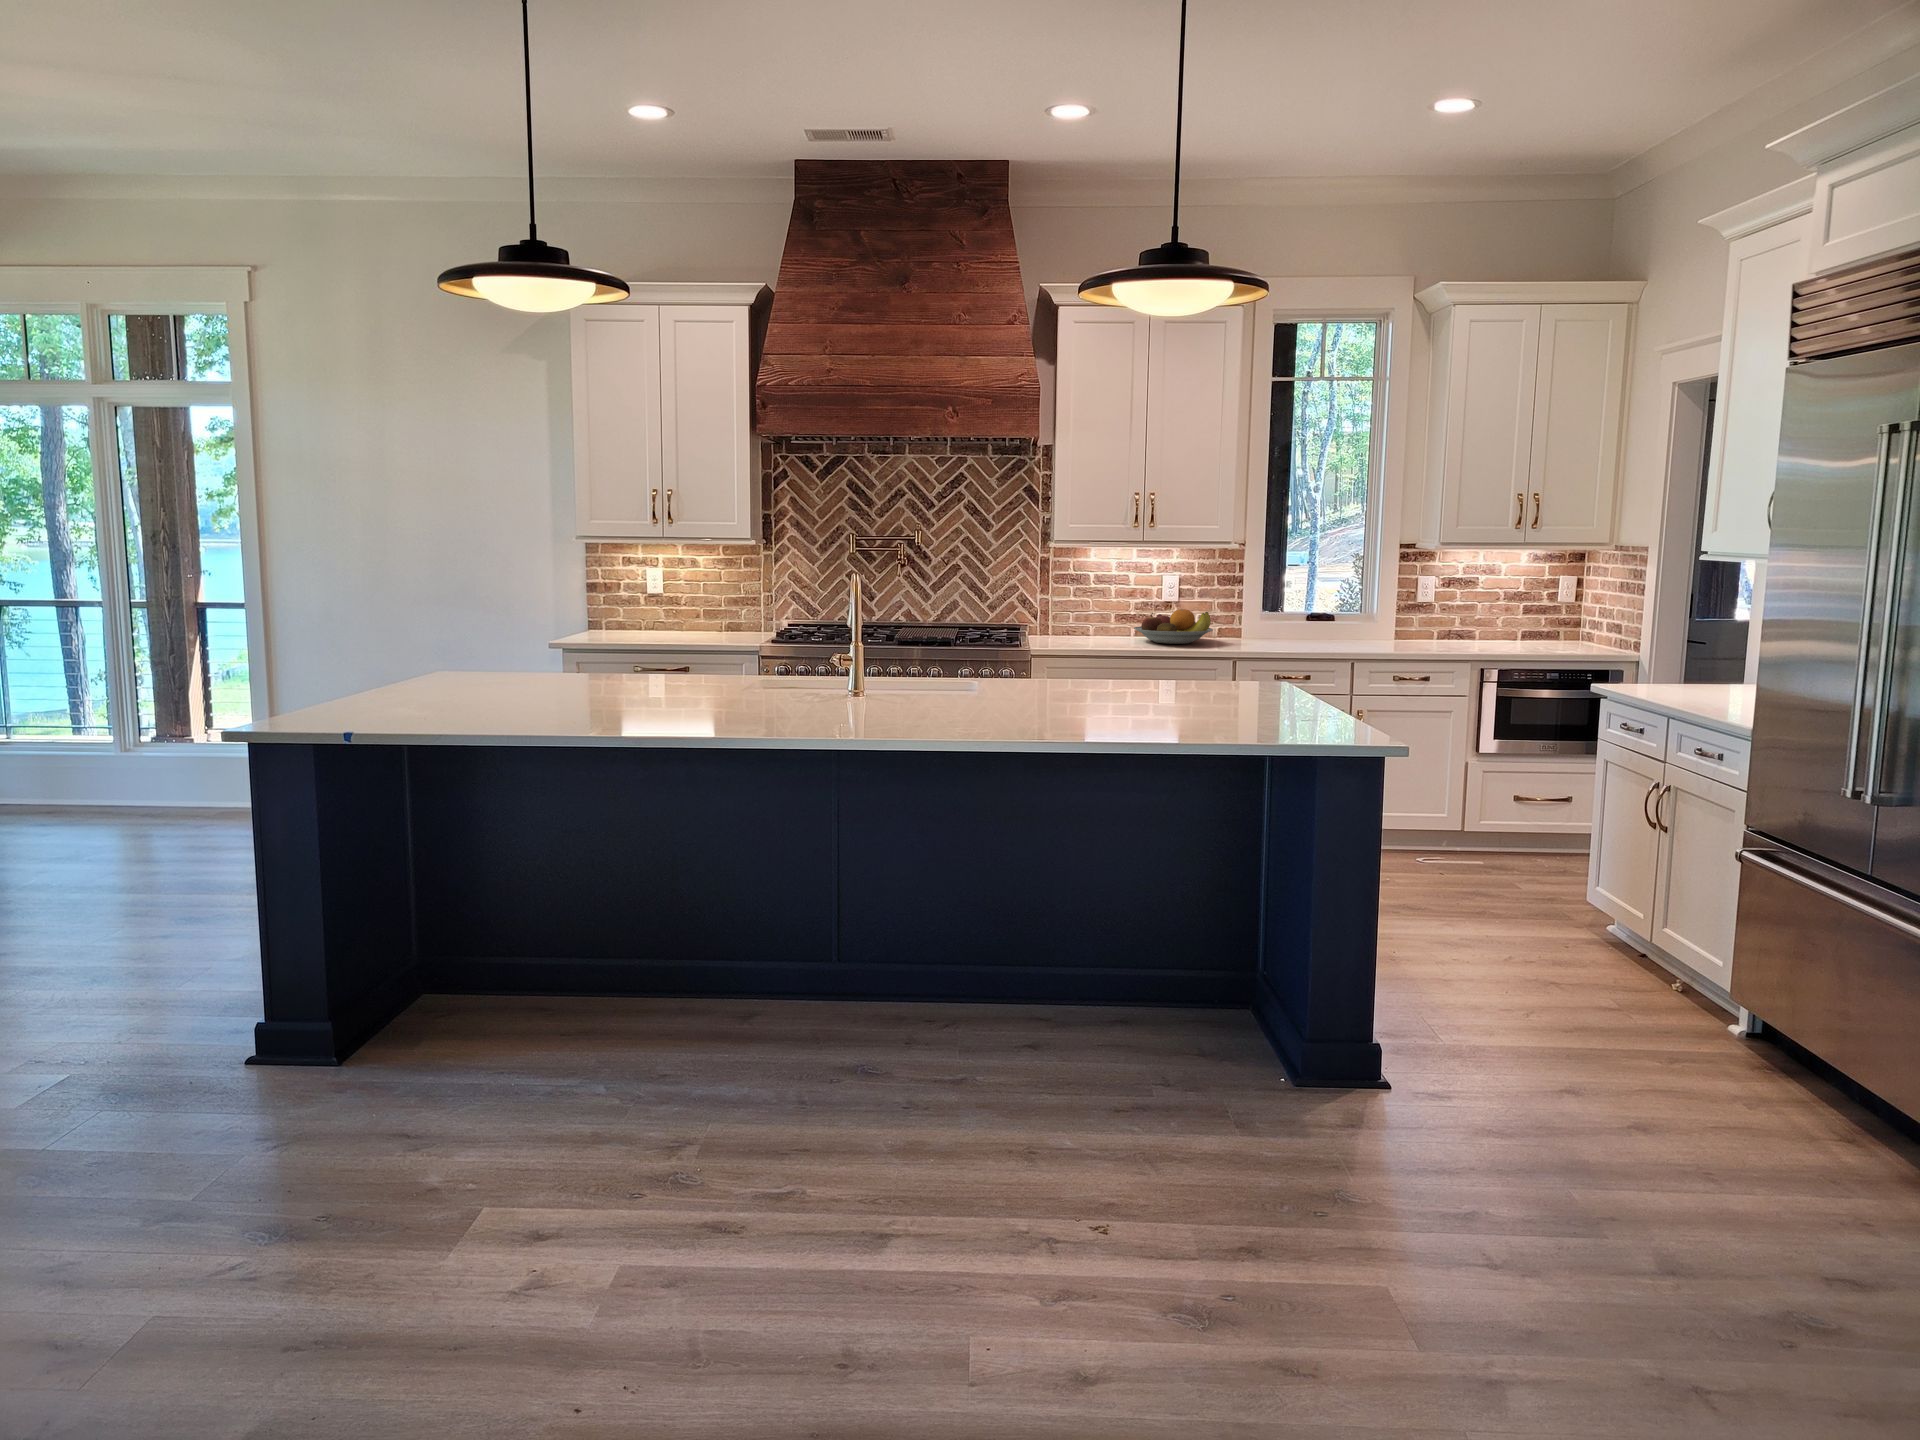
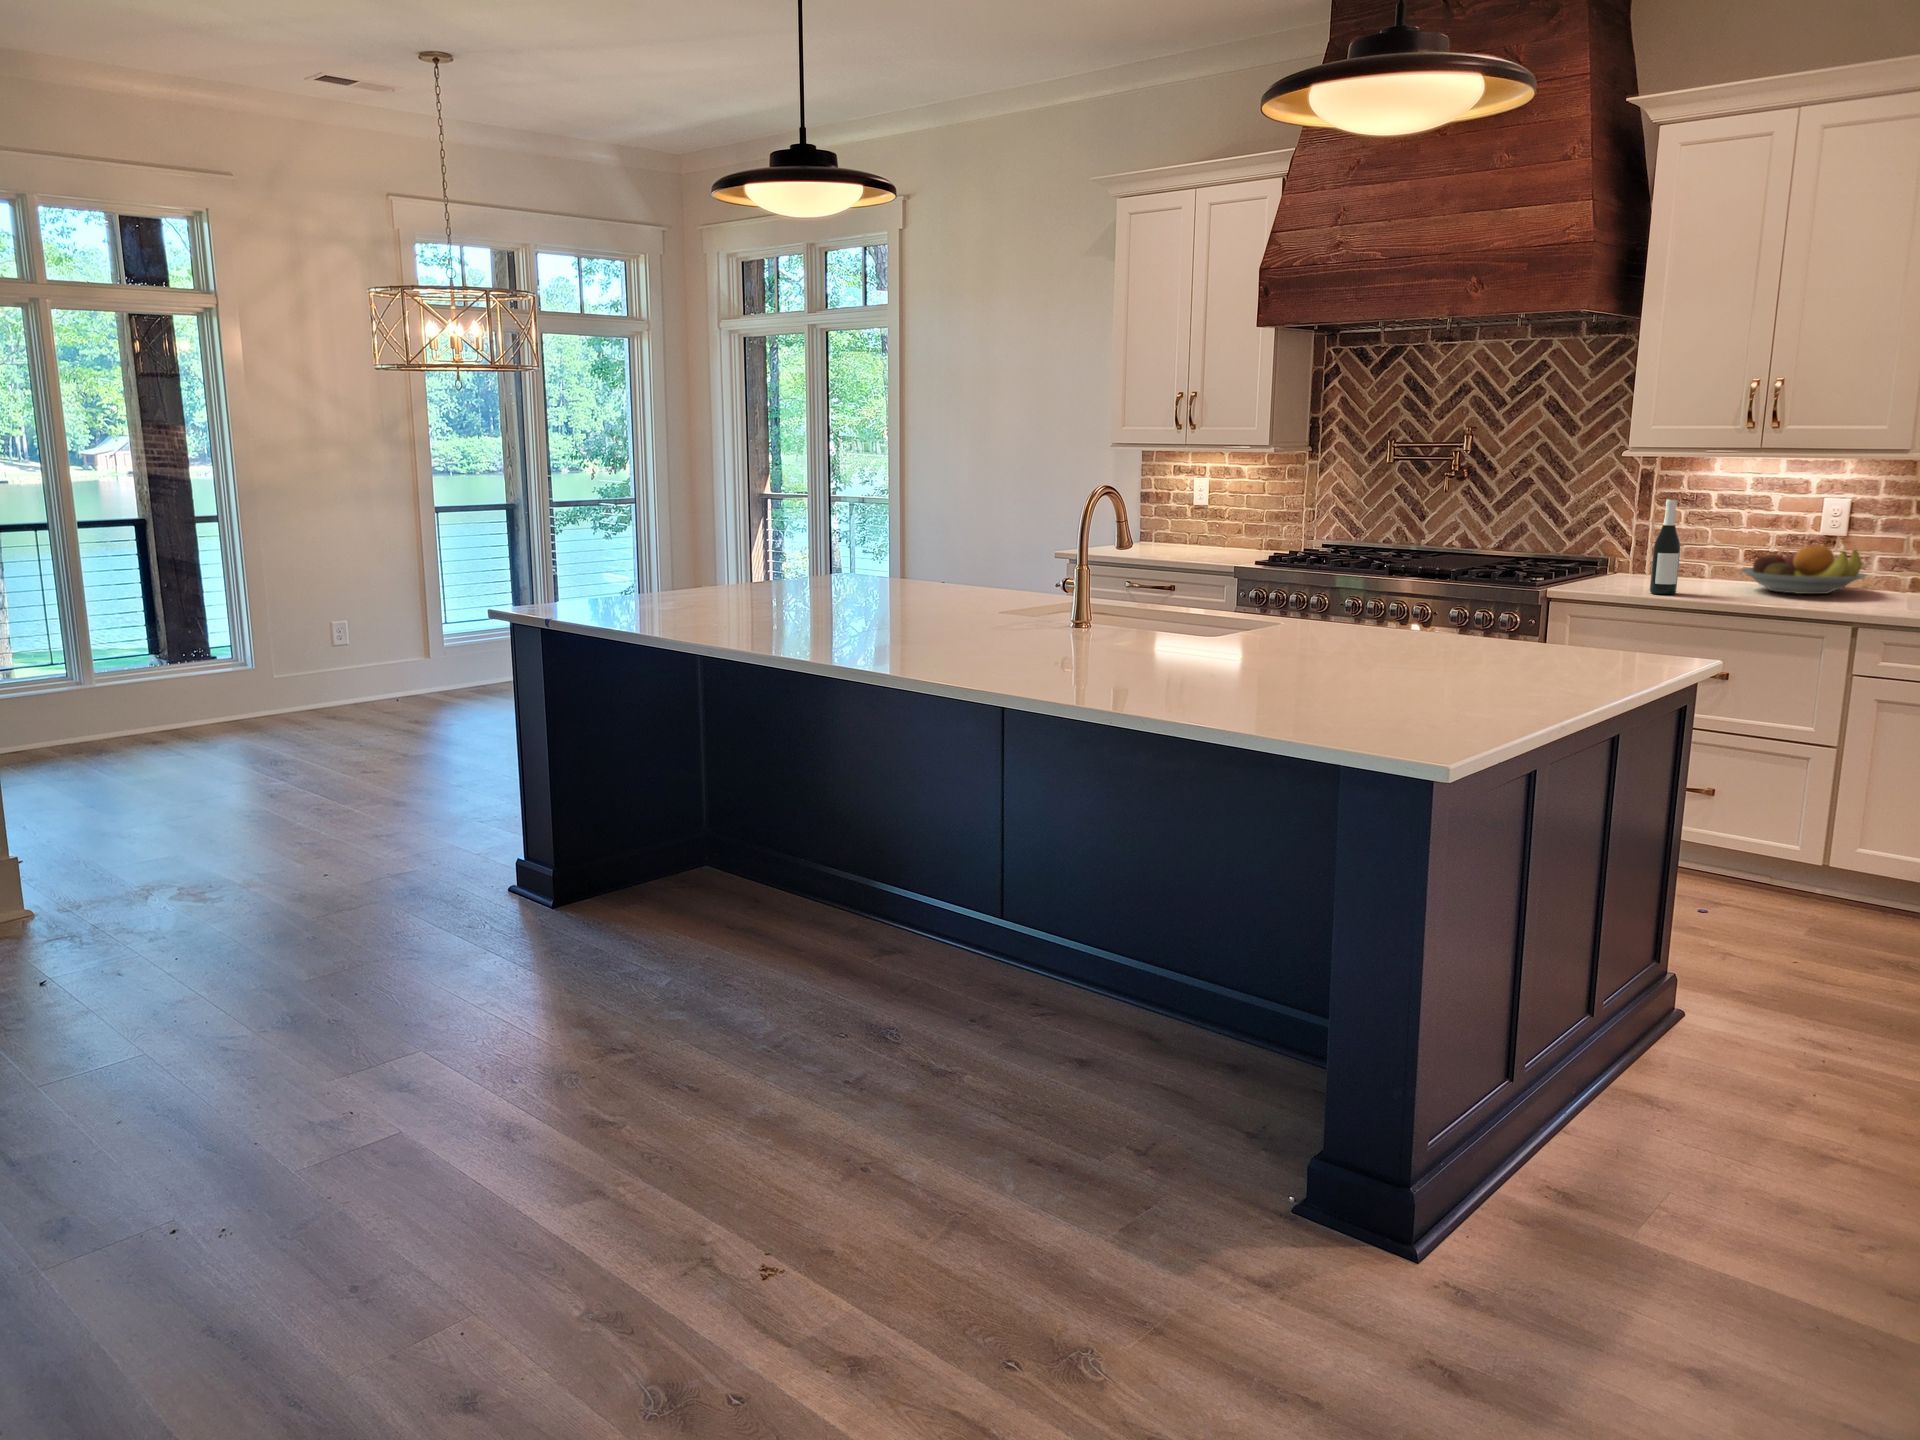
wine bottle: none [1093,579,1111,650] -> present [1650,498,1680,594]

